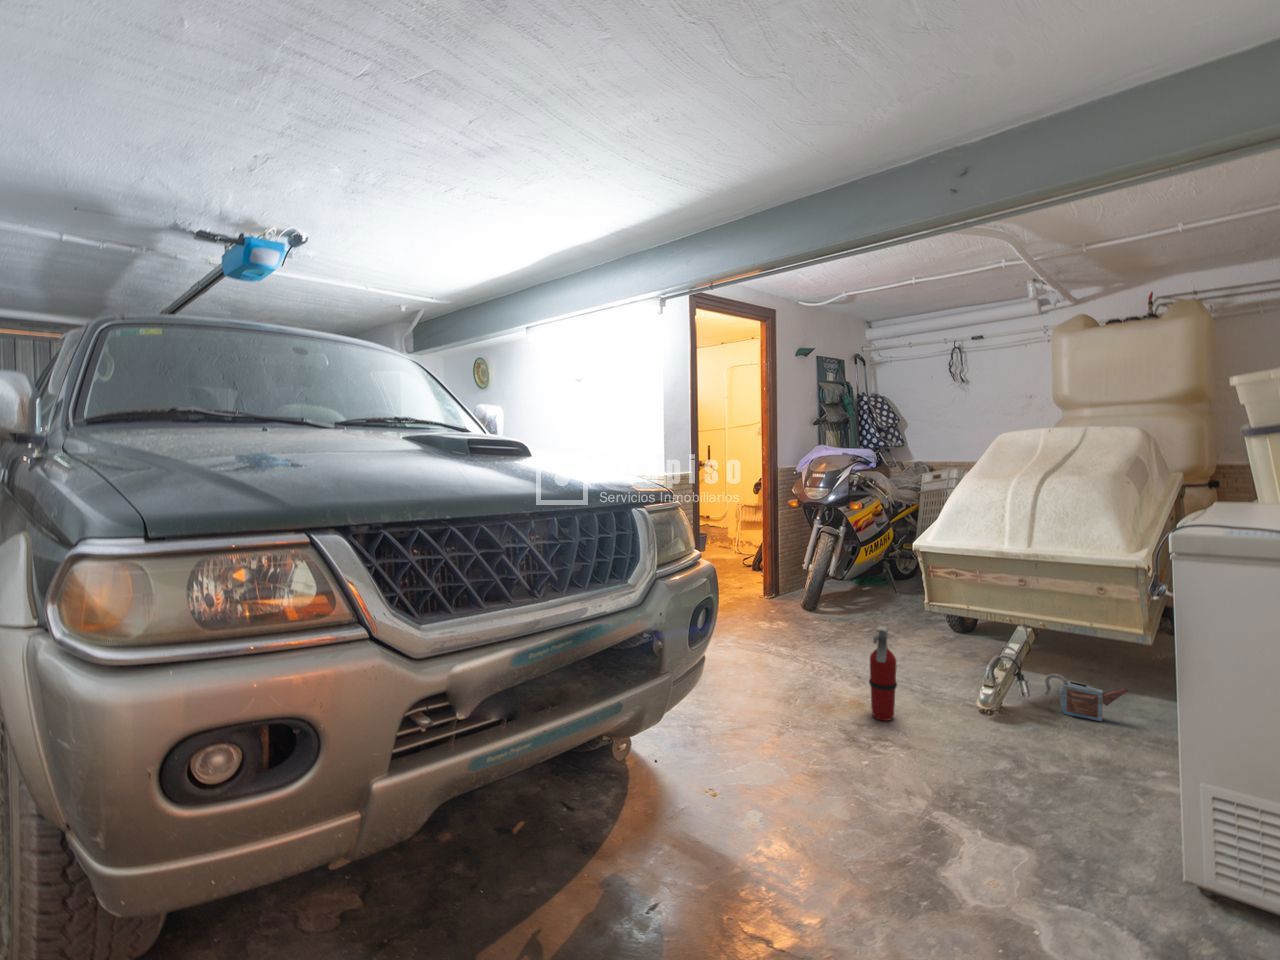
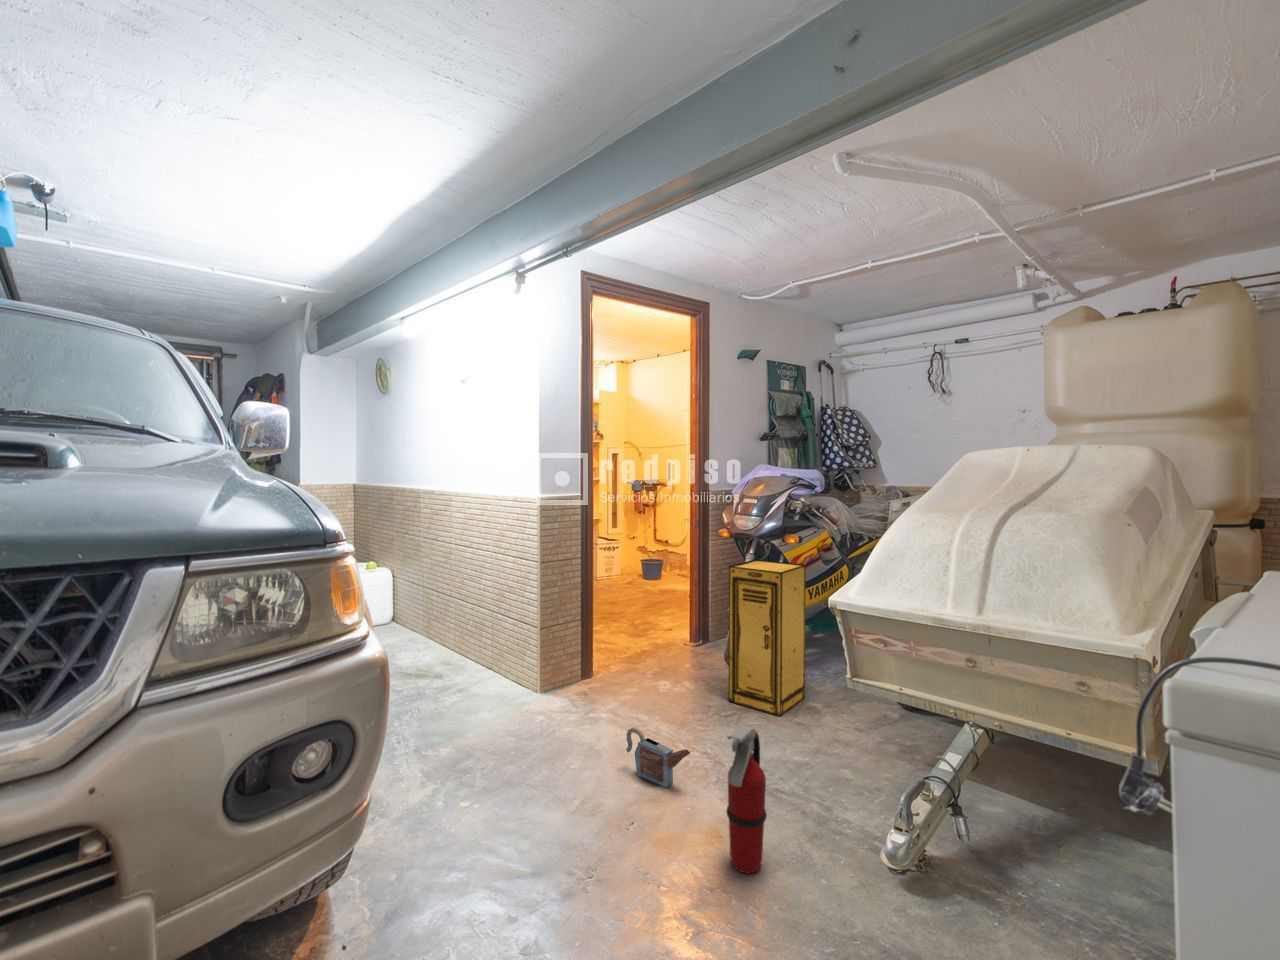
storage cabinet: none [819,522,876,640] -> present [729,559,806,716]
watering can: present [1044,674,1129,721] -> present [626,727,690,788]

